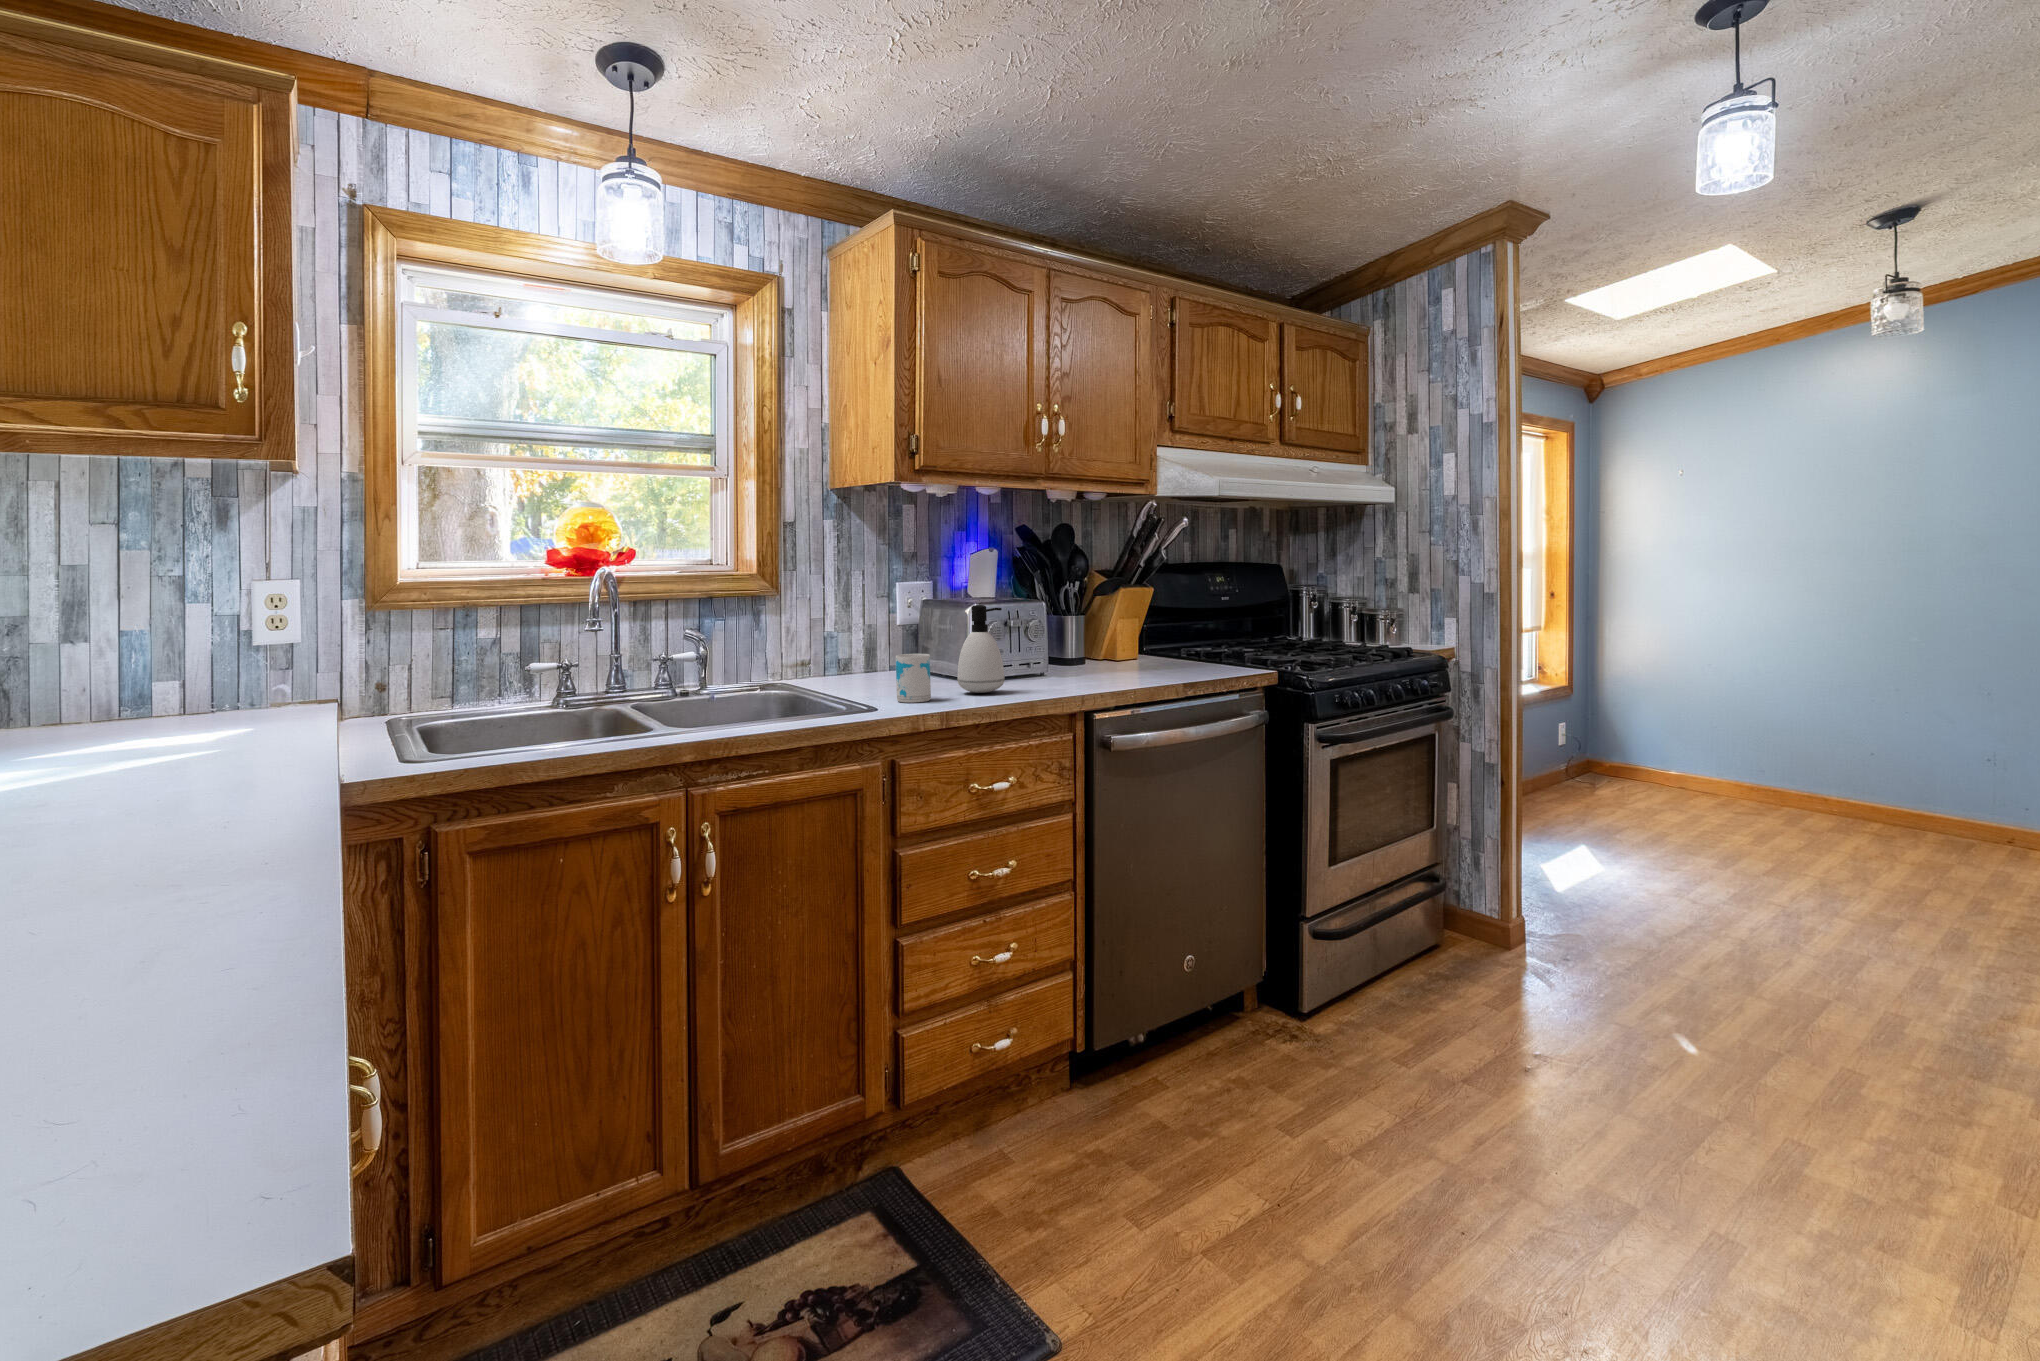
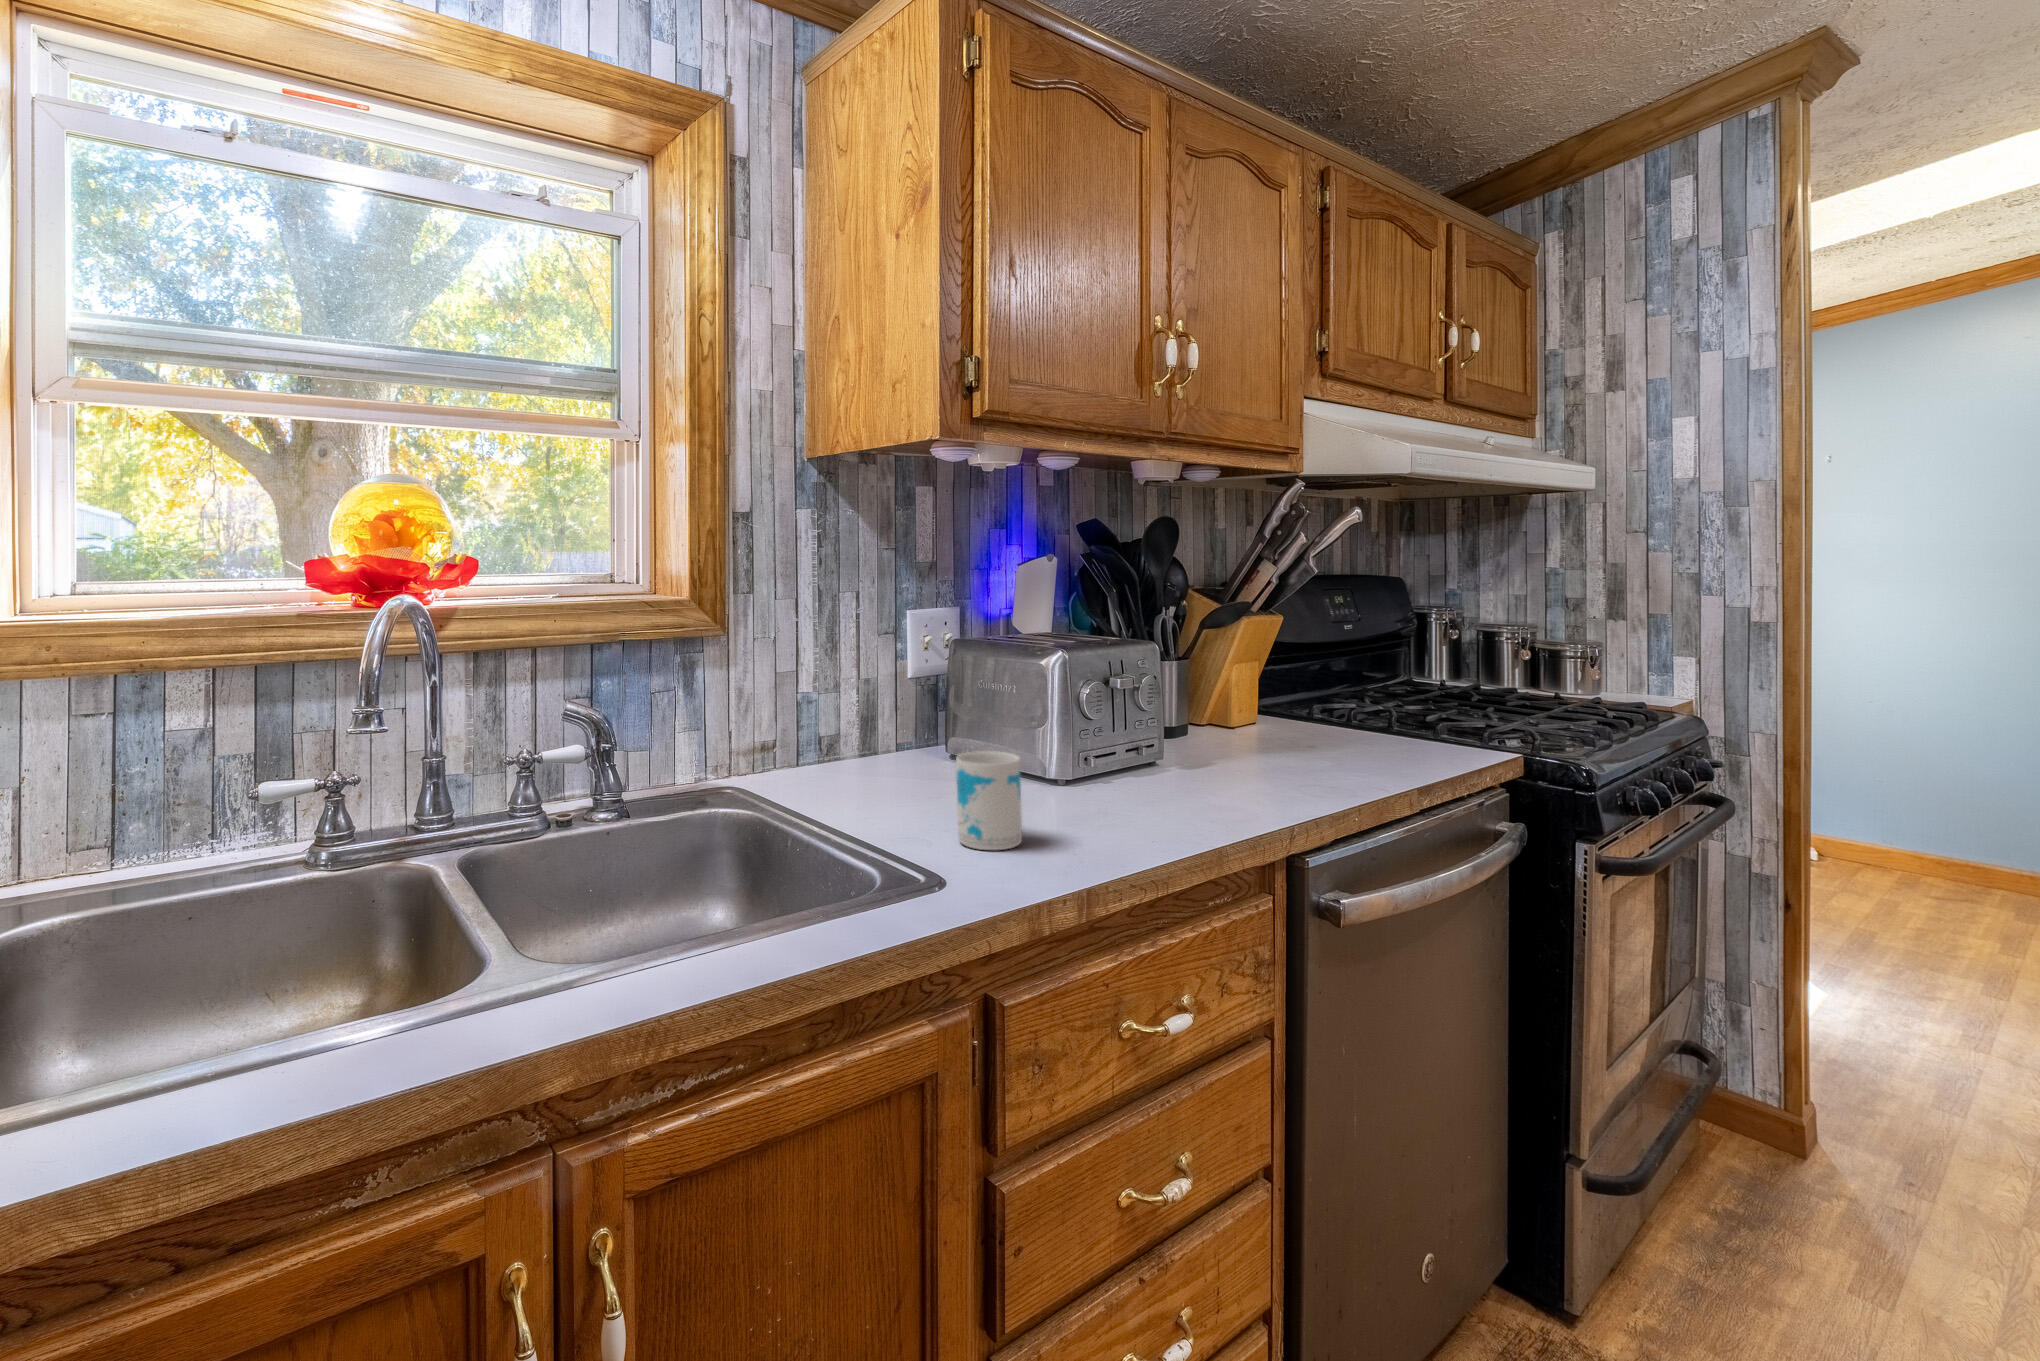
soap dispenser: present [958,605,1005,693] -> none [1051,659,1137,817]

